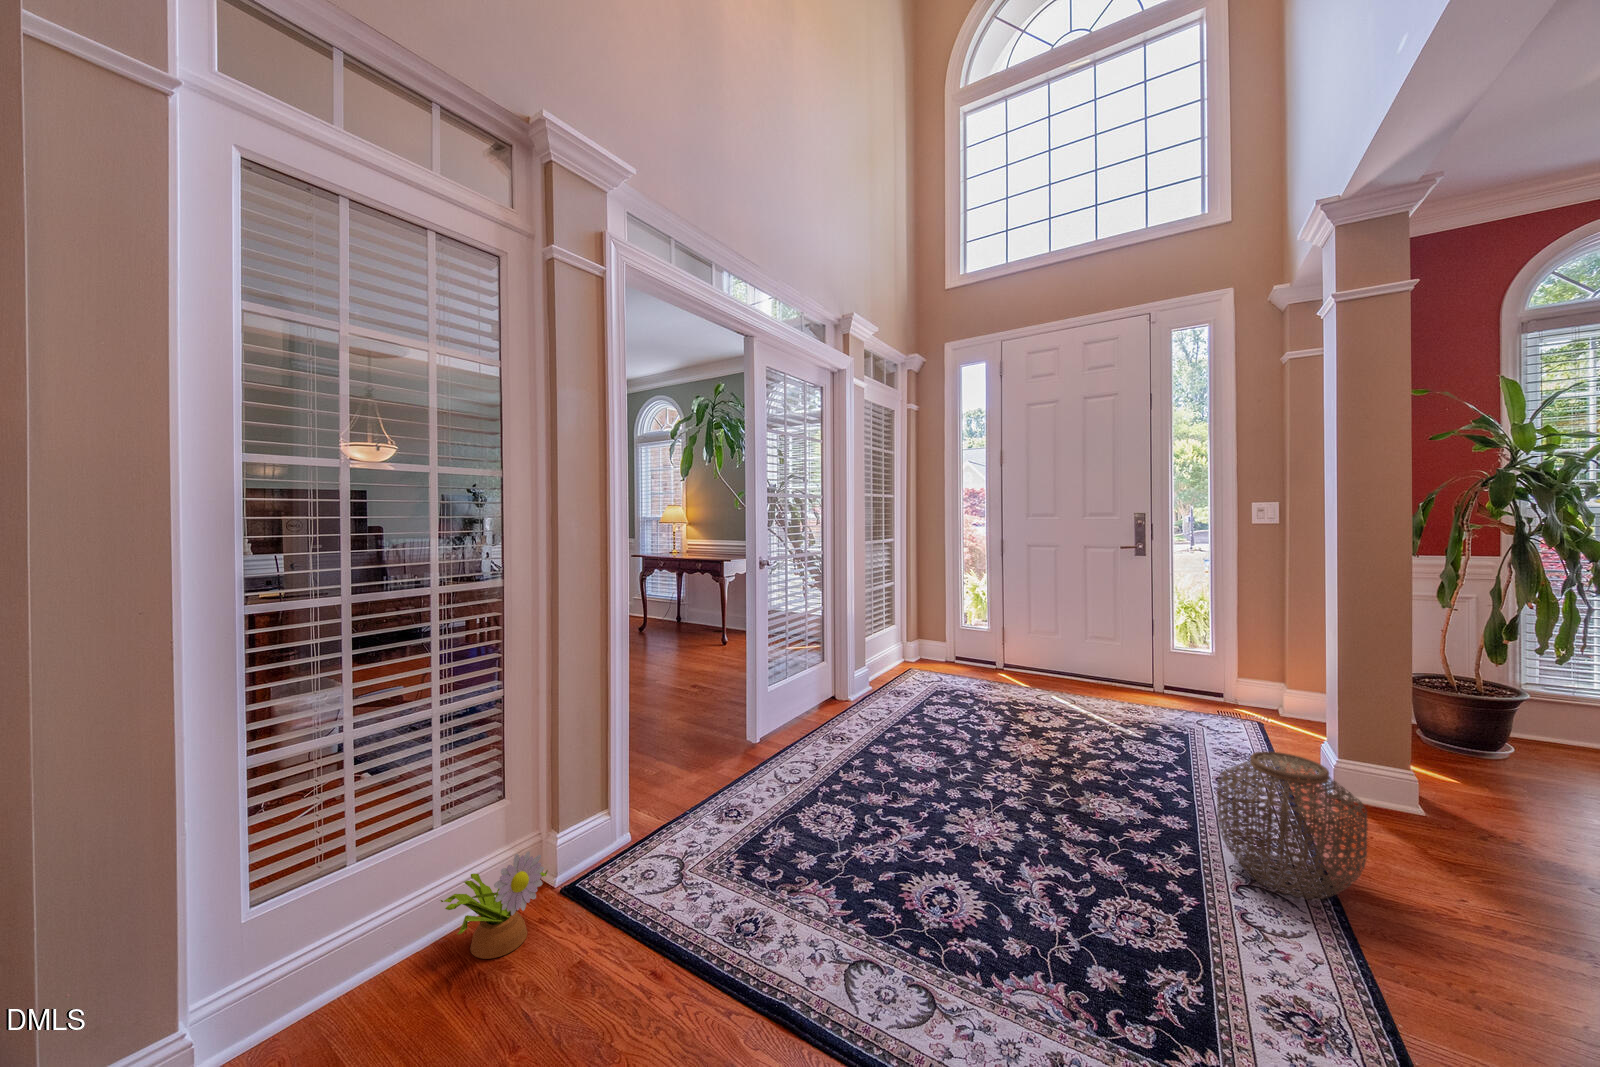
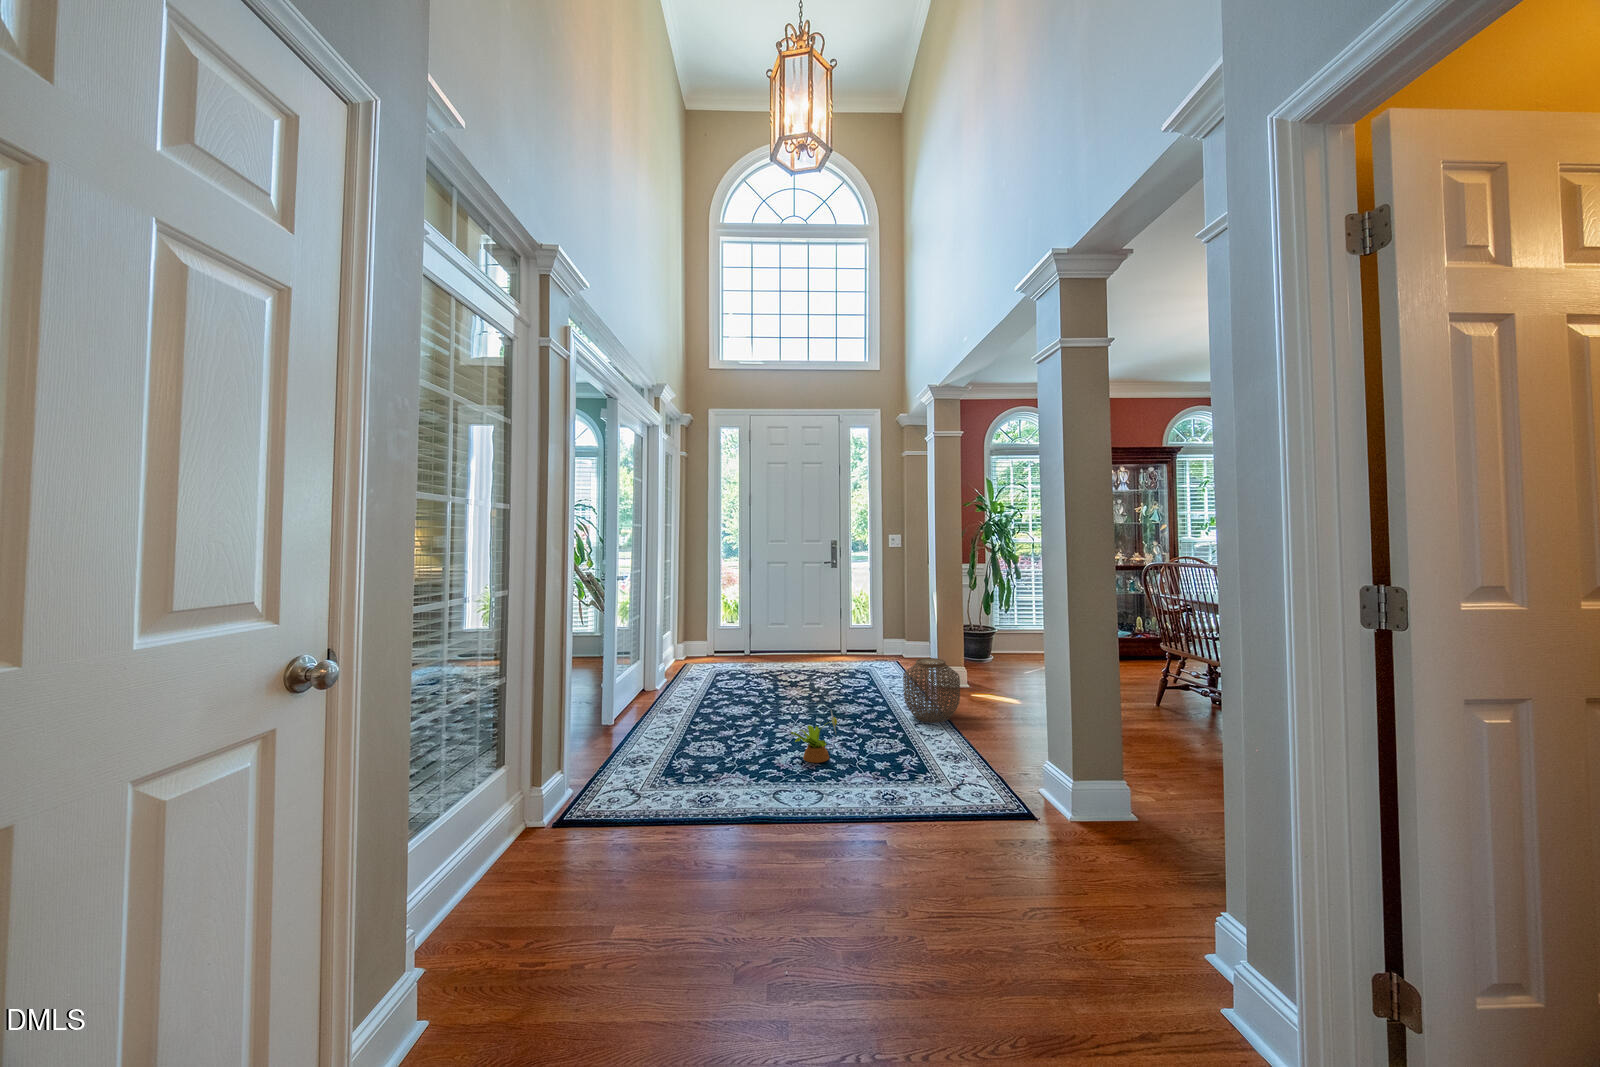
decorative plant: present [441,851,548,959] -> present [791,711,837,763]

